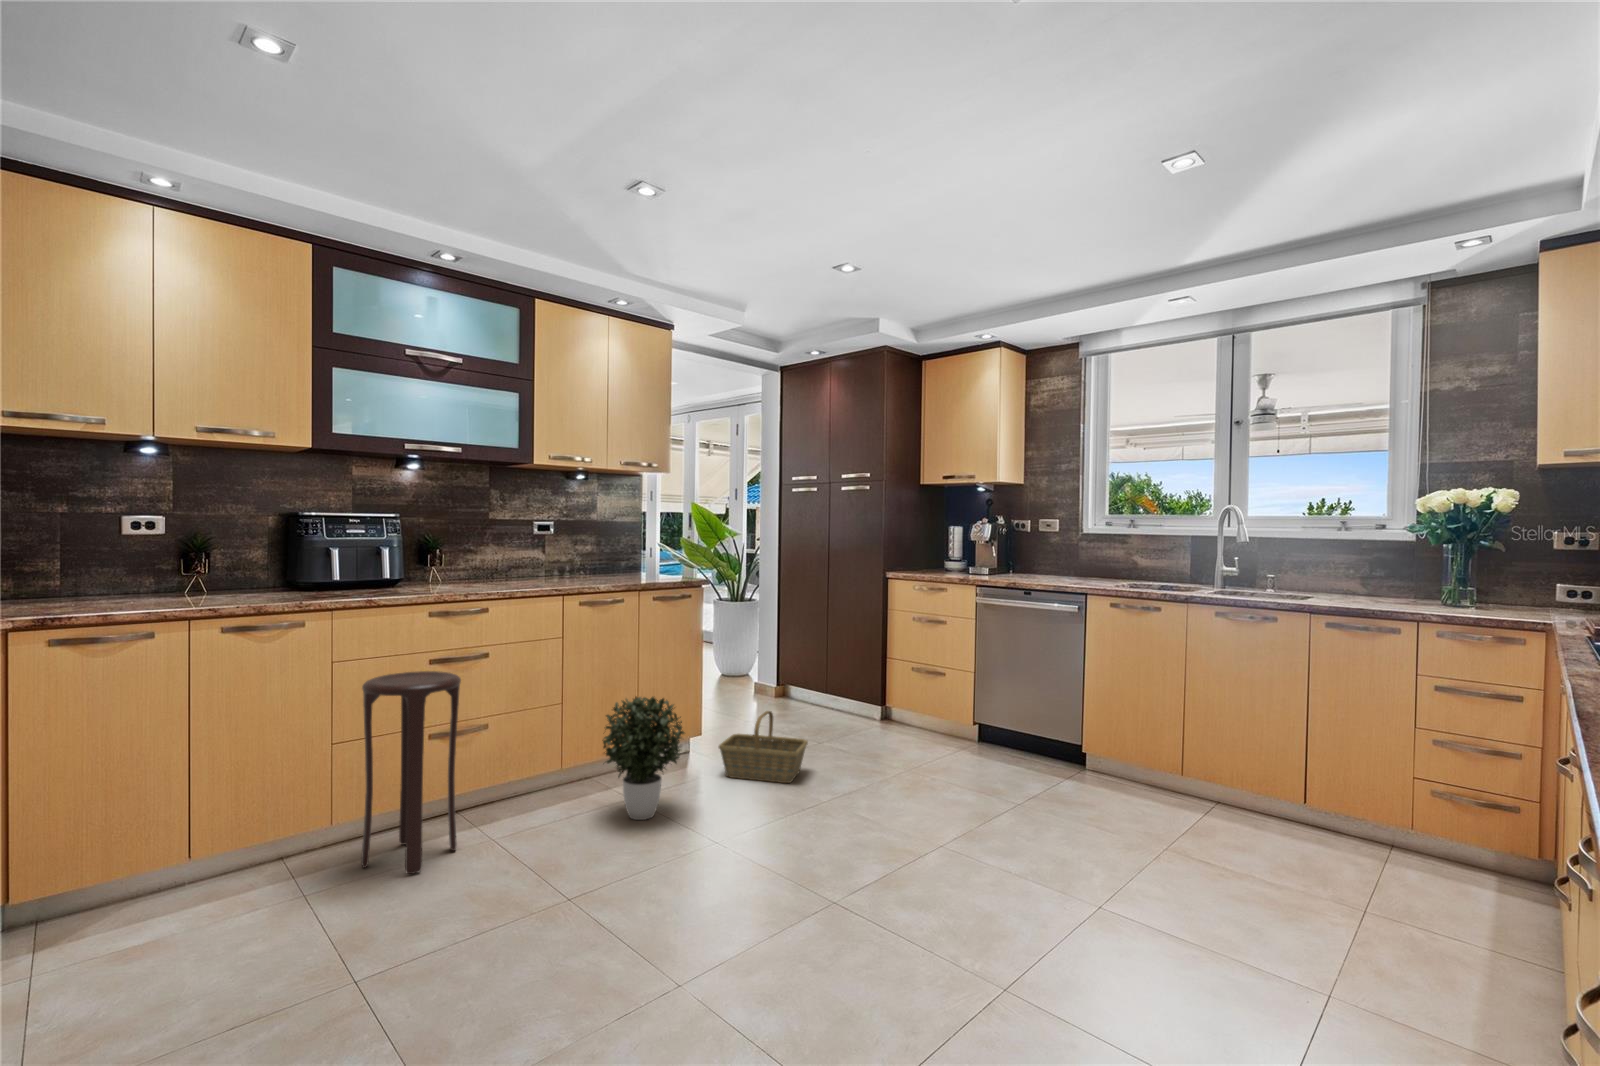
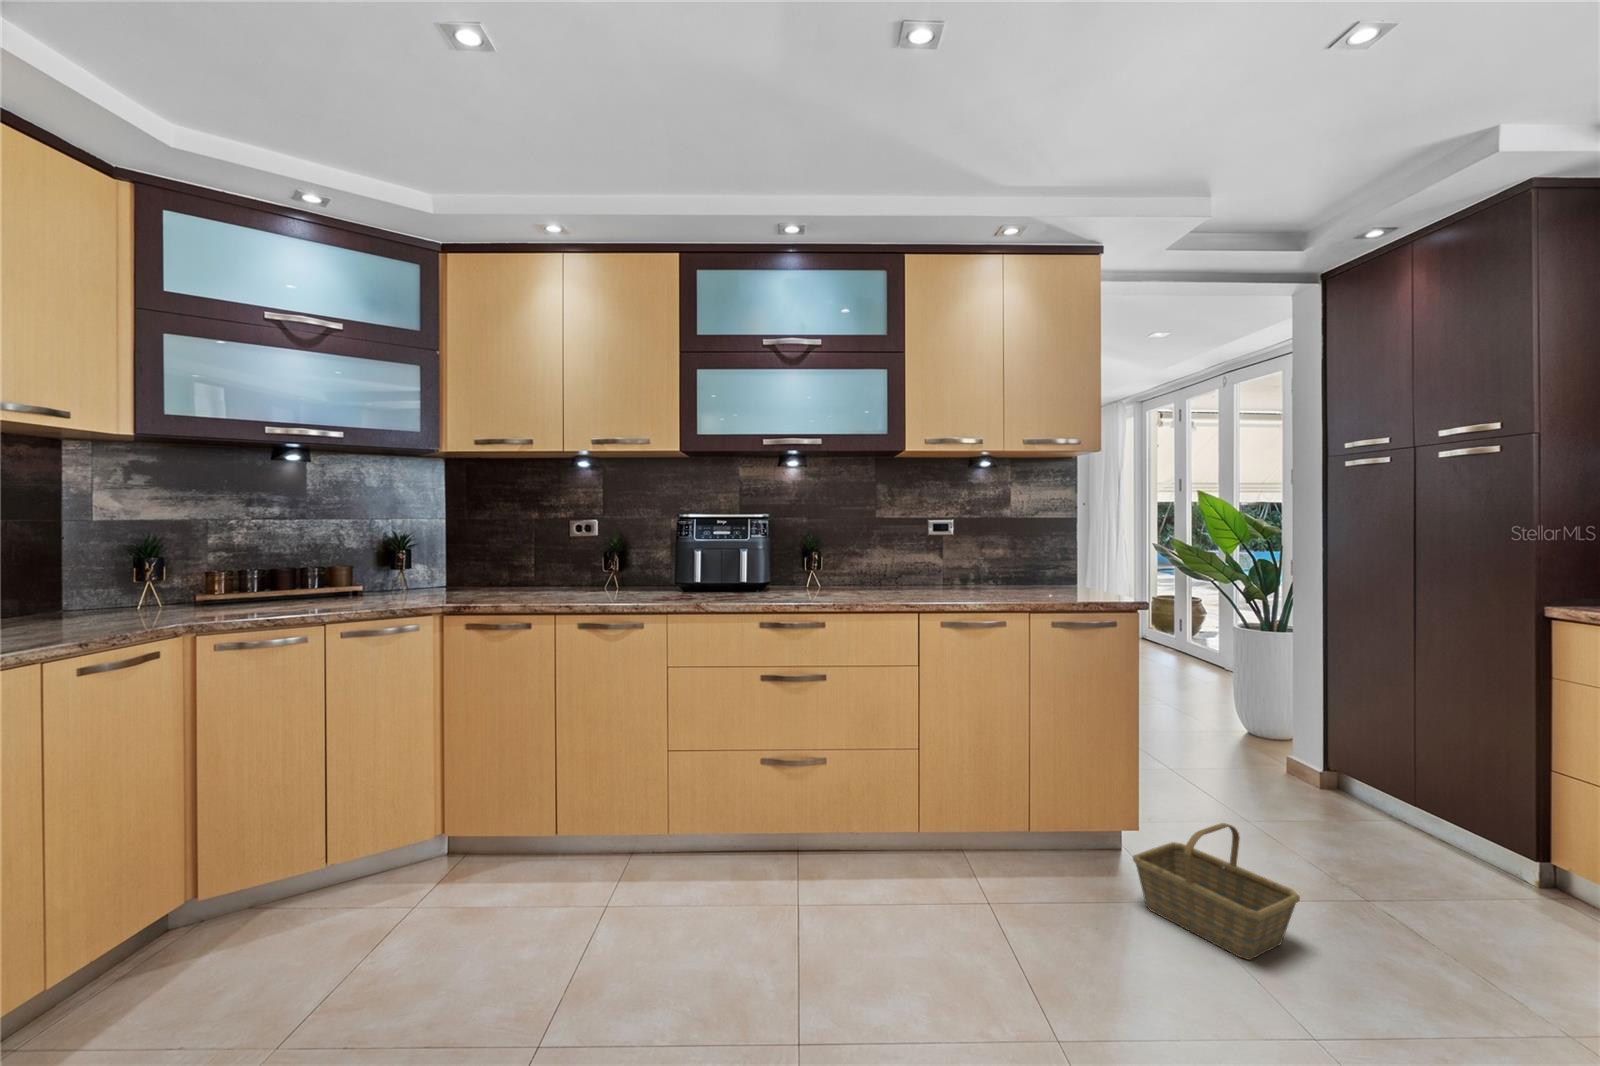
stool: present [361,671,461,874] -> none [663,685,759,910]
potted plant: present [603,697,684,820] -> none [914,761,1039,939]

